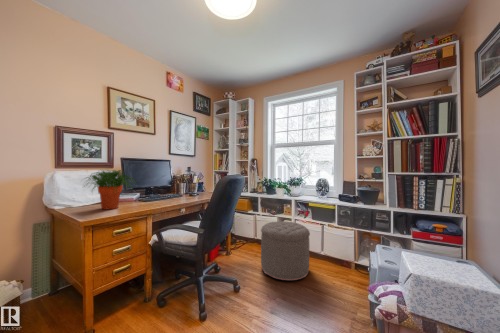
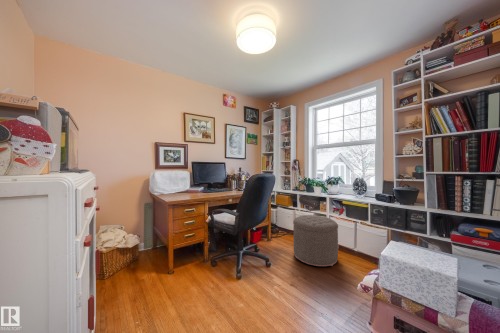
potted plant: present [87,170,133,210] -> none [167,170,199,196]

